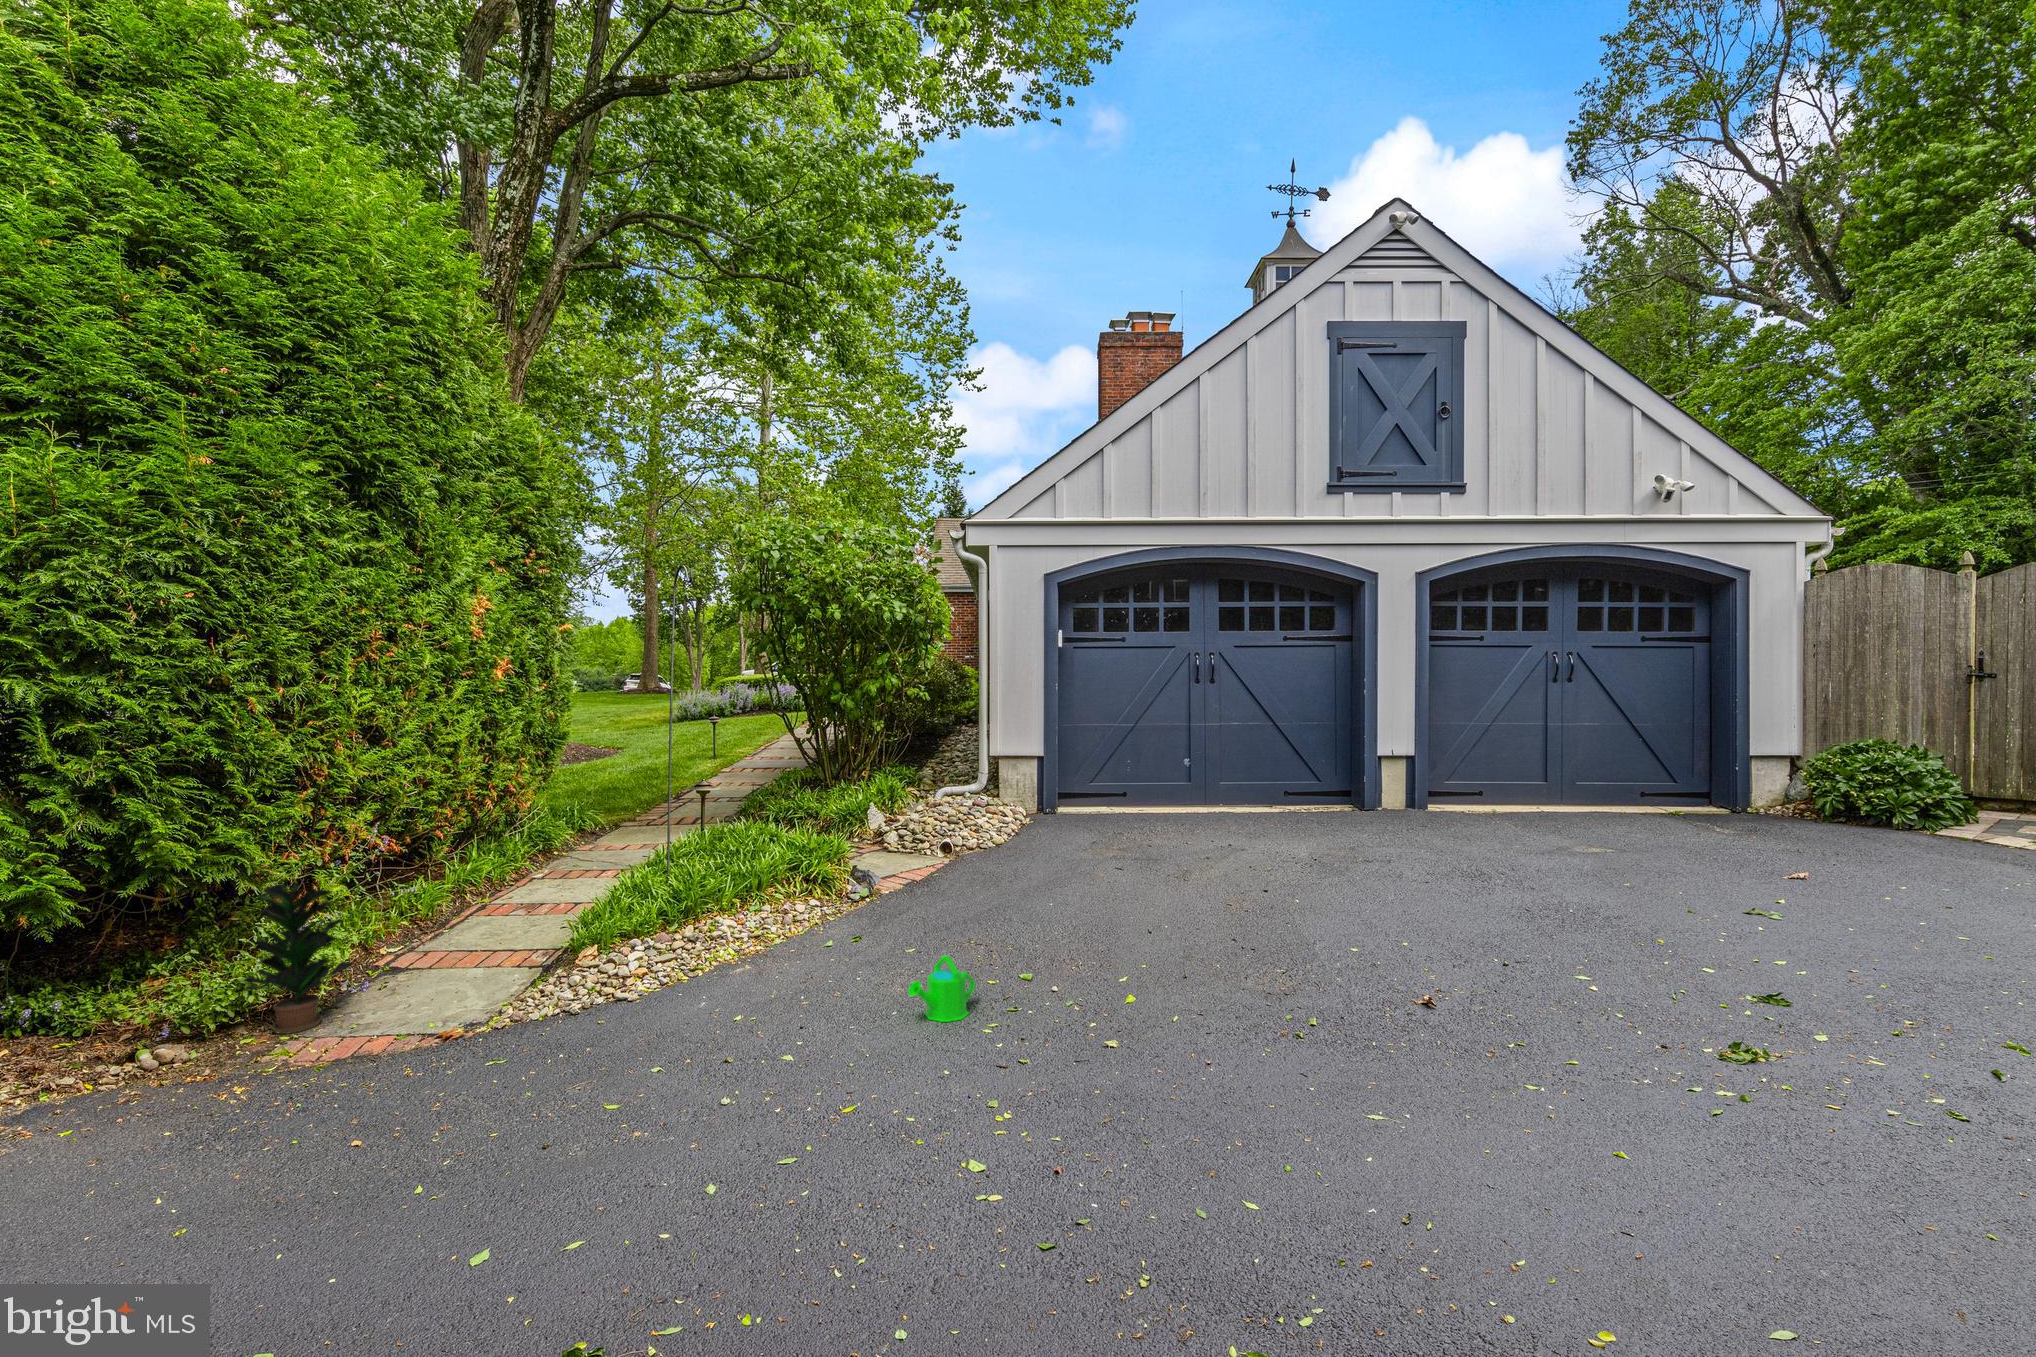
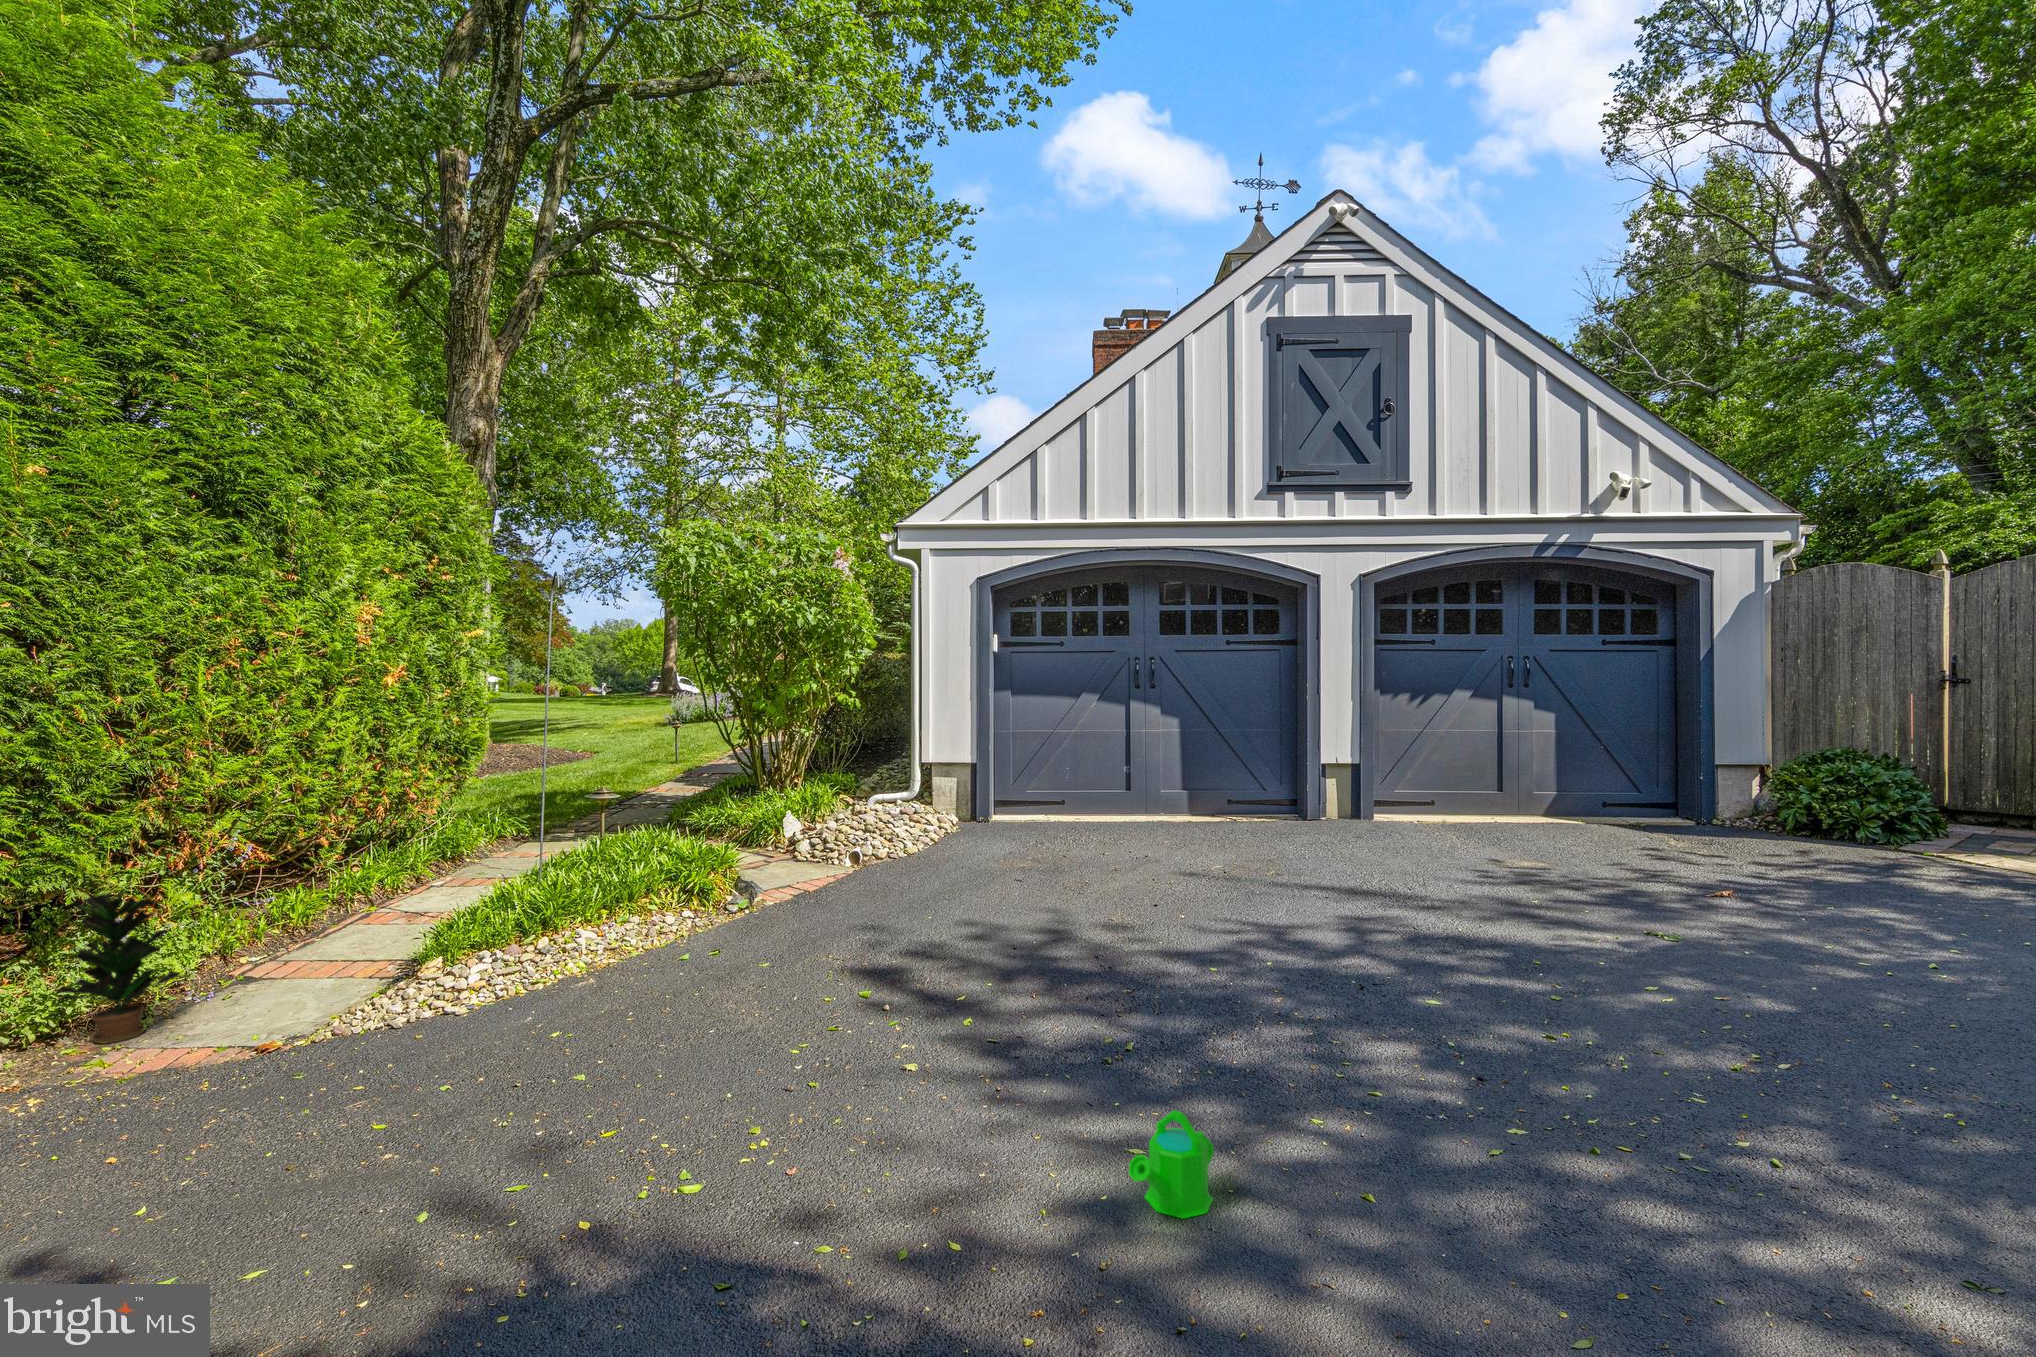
watering can: present [908,955,975,1022] -> present [1129,1110,1214,1219]

